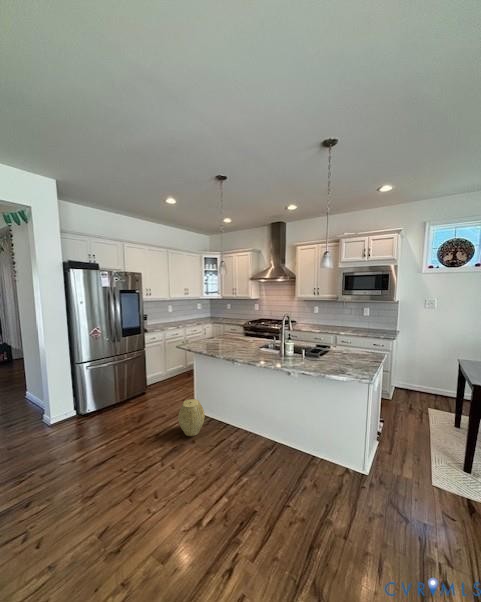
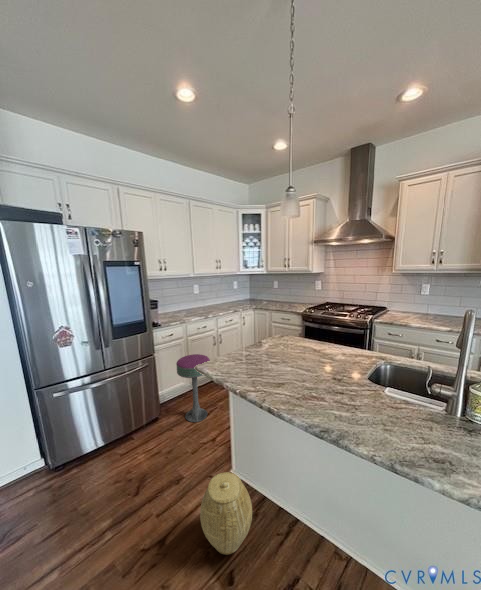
bar stool: none [160,350,182,393] -> present [176,354,210,422]

